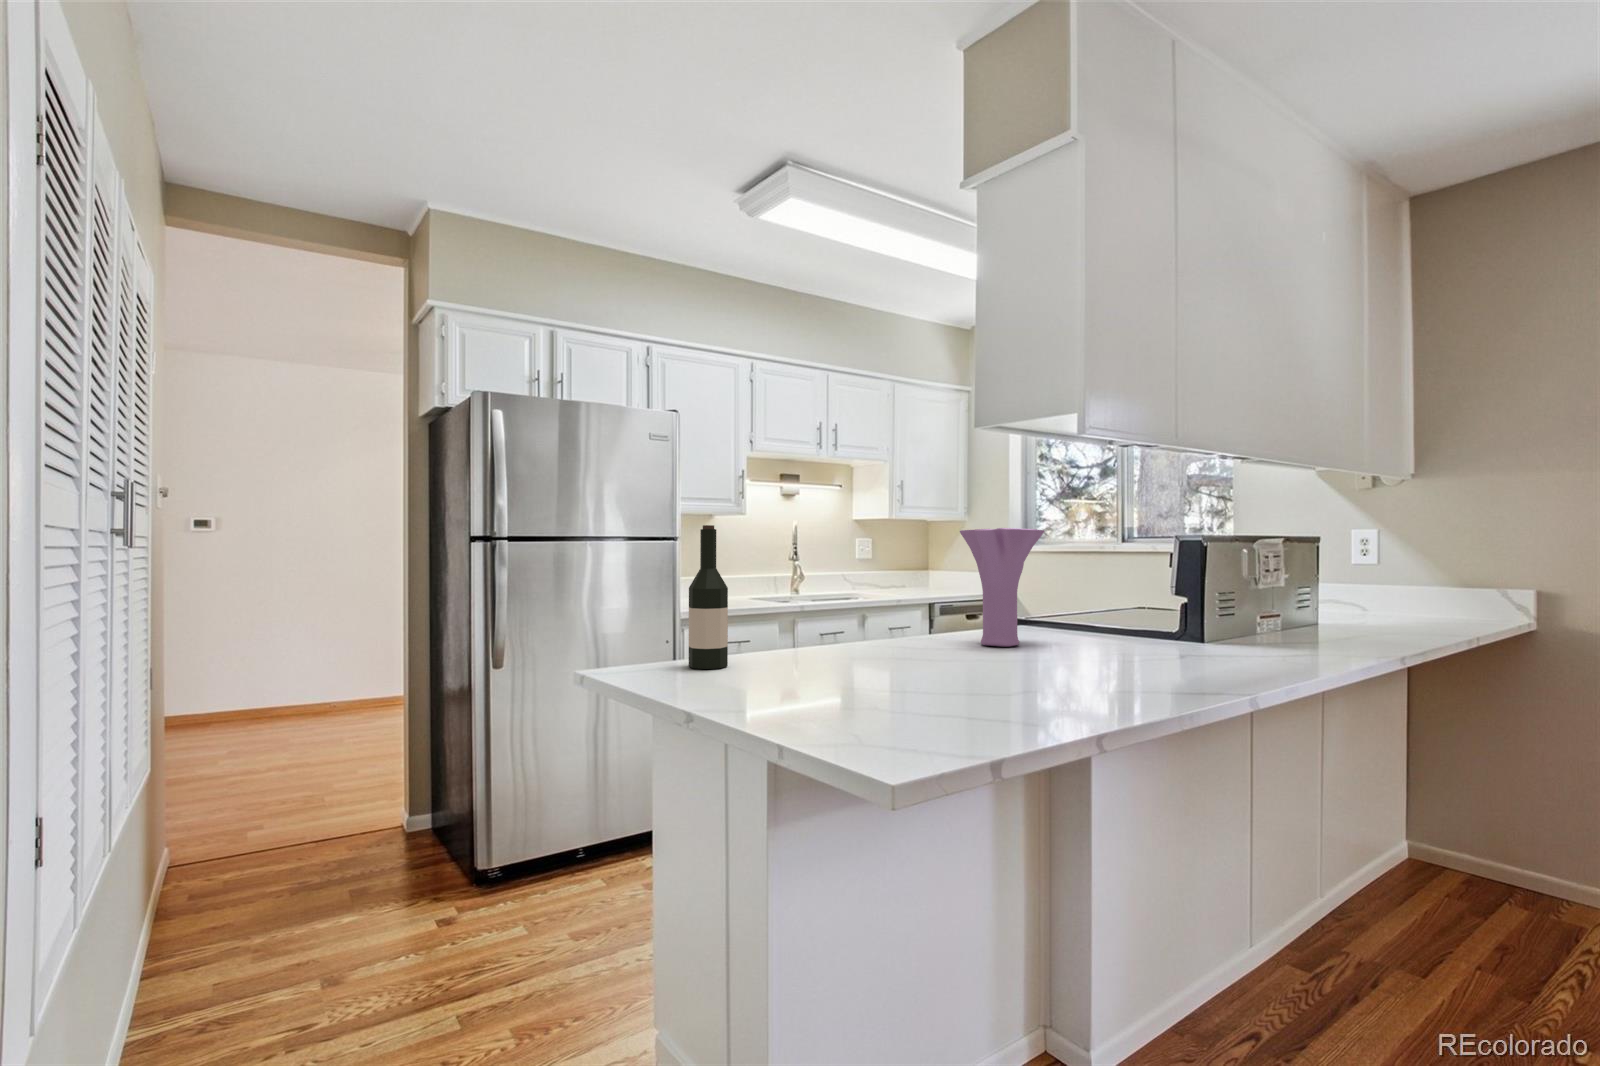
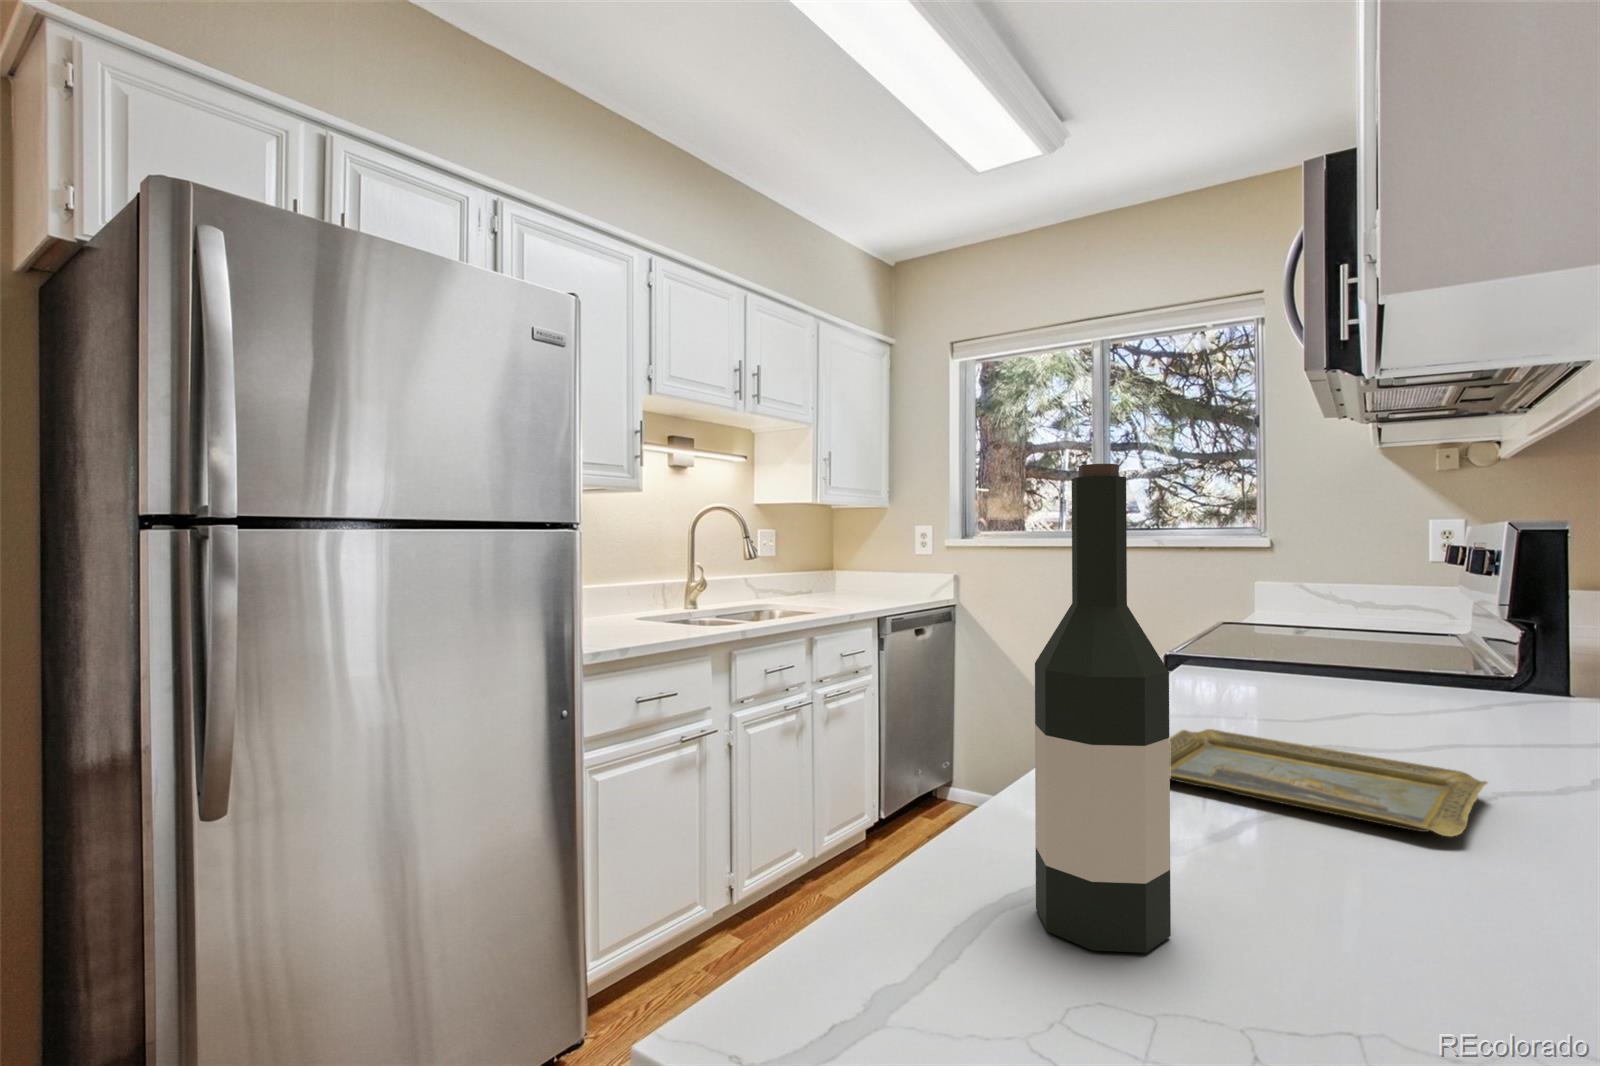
vase: present [960,528,1045,647] -> none [1276,502,1462,730]
tray: none [817,638,944,662] -> present [1169,729,1487,837]

